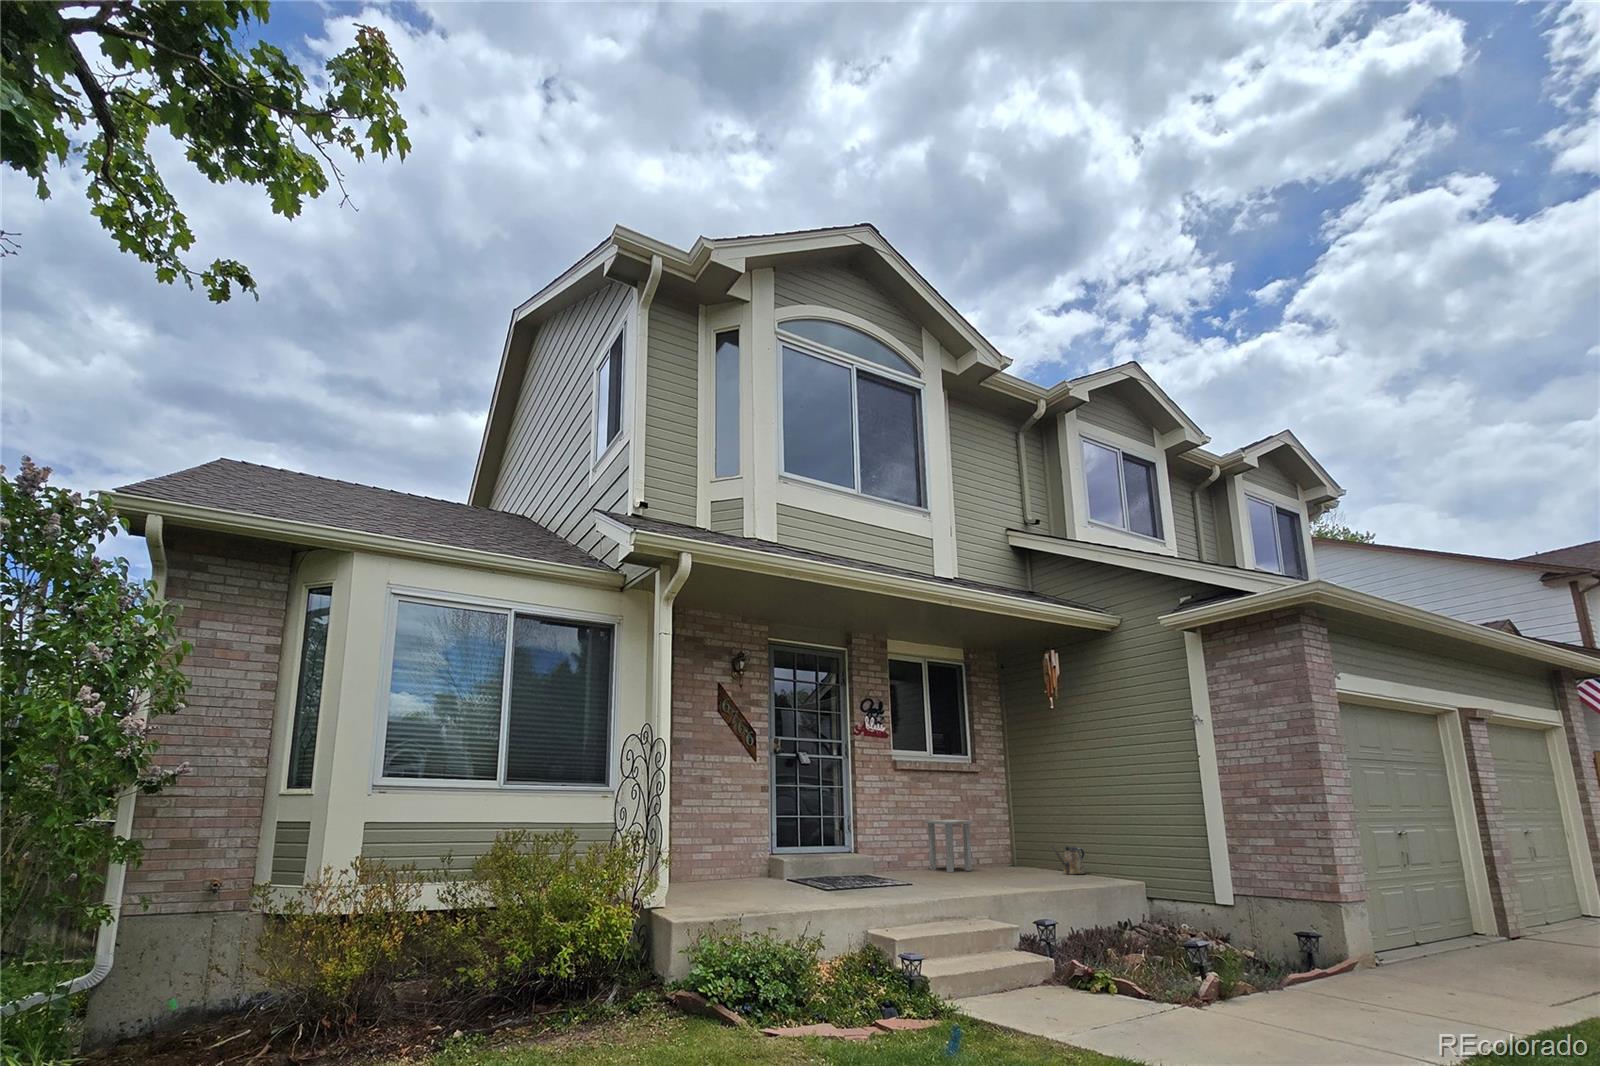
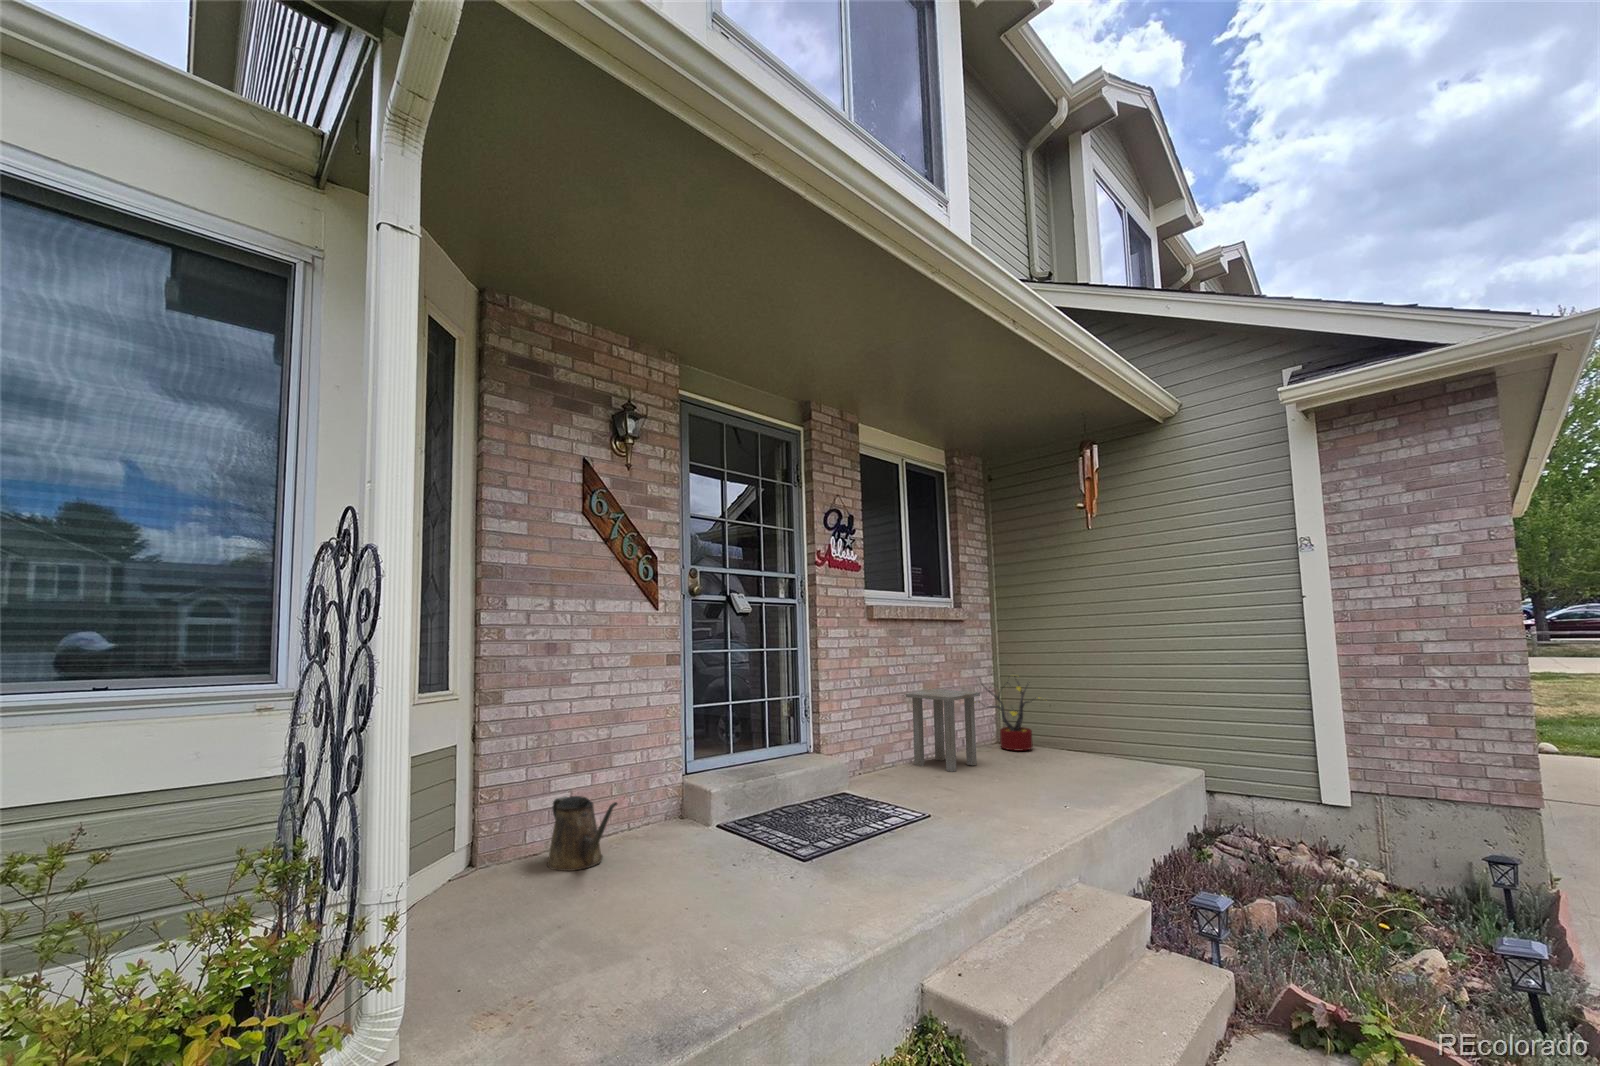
decorative plant: none [981,810,1043,867] -> present [979,682,1033,750]
watering can: present [1050,845,1085,874] -> present [547,796,617,871]

